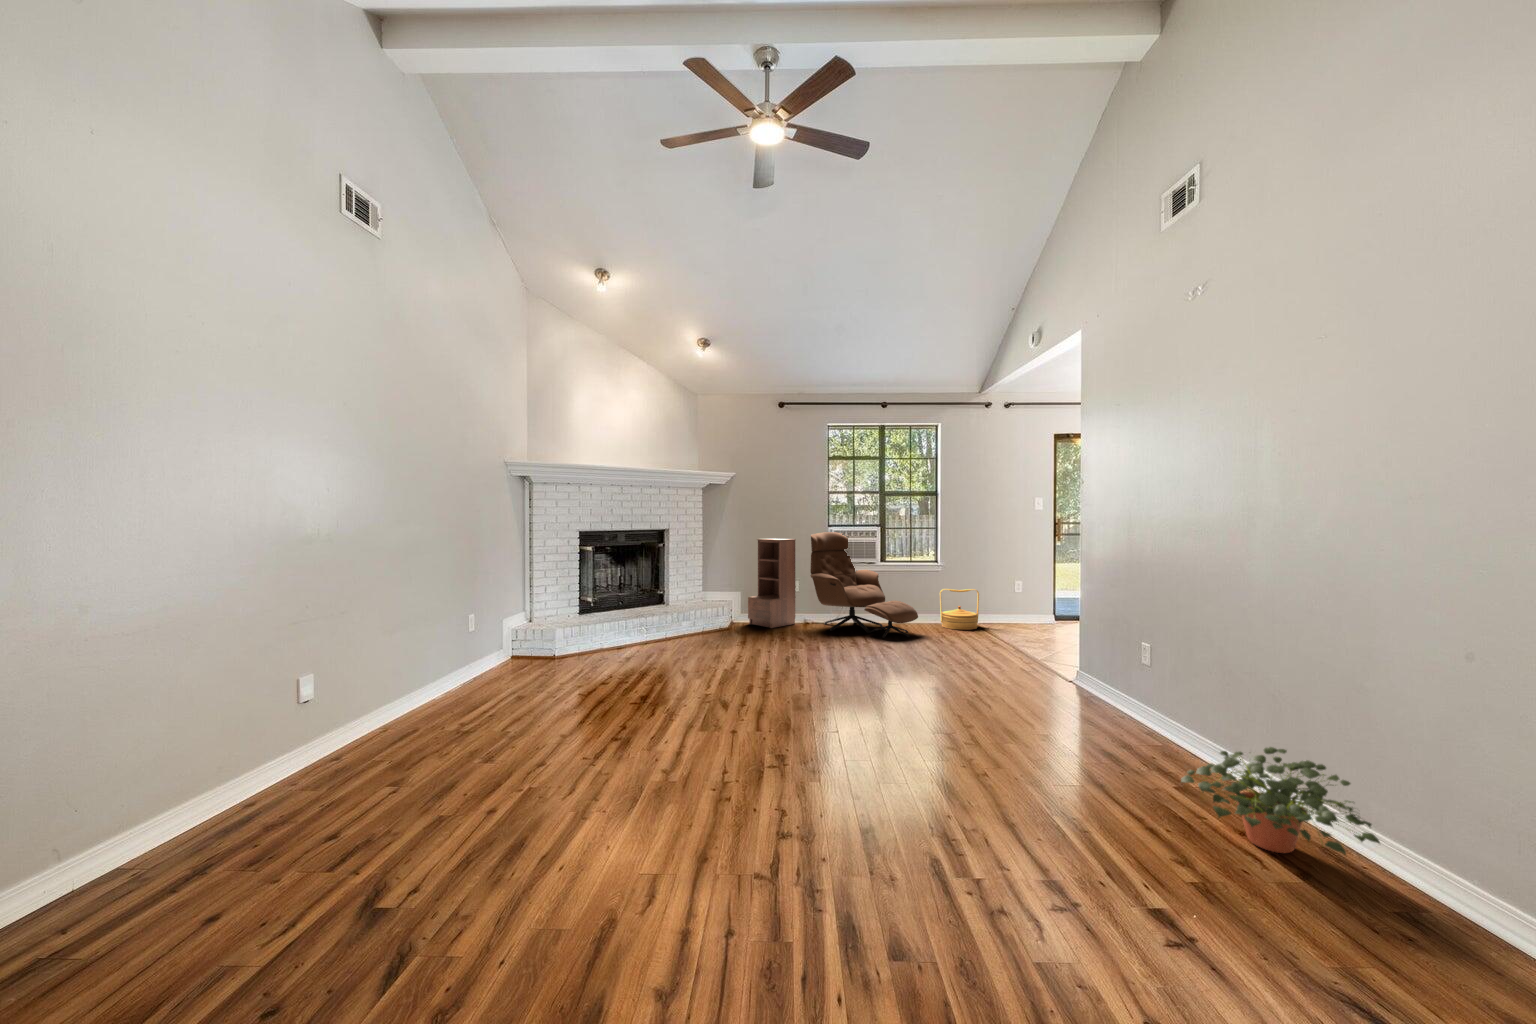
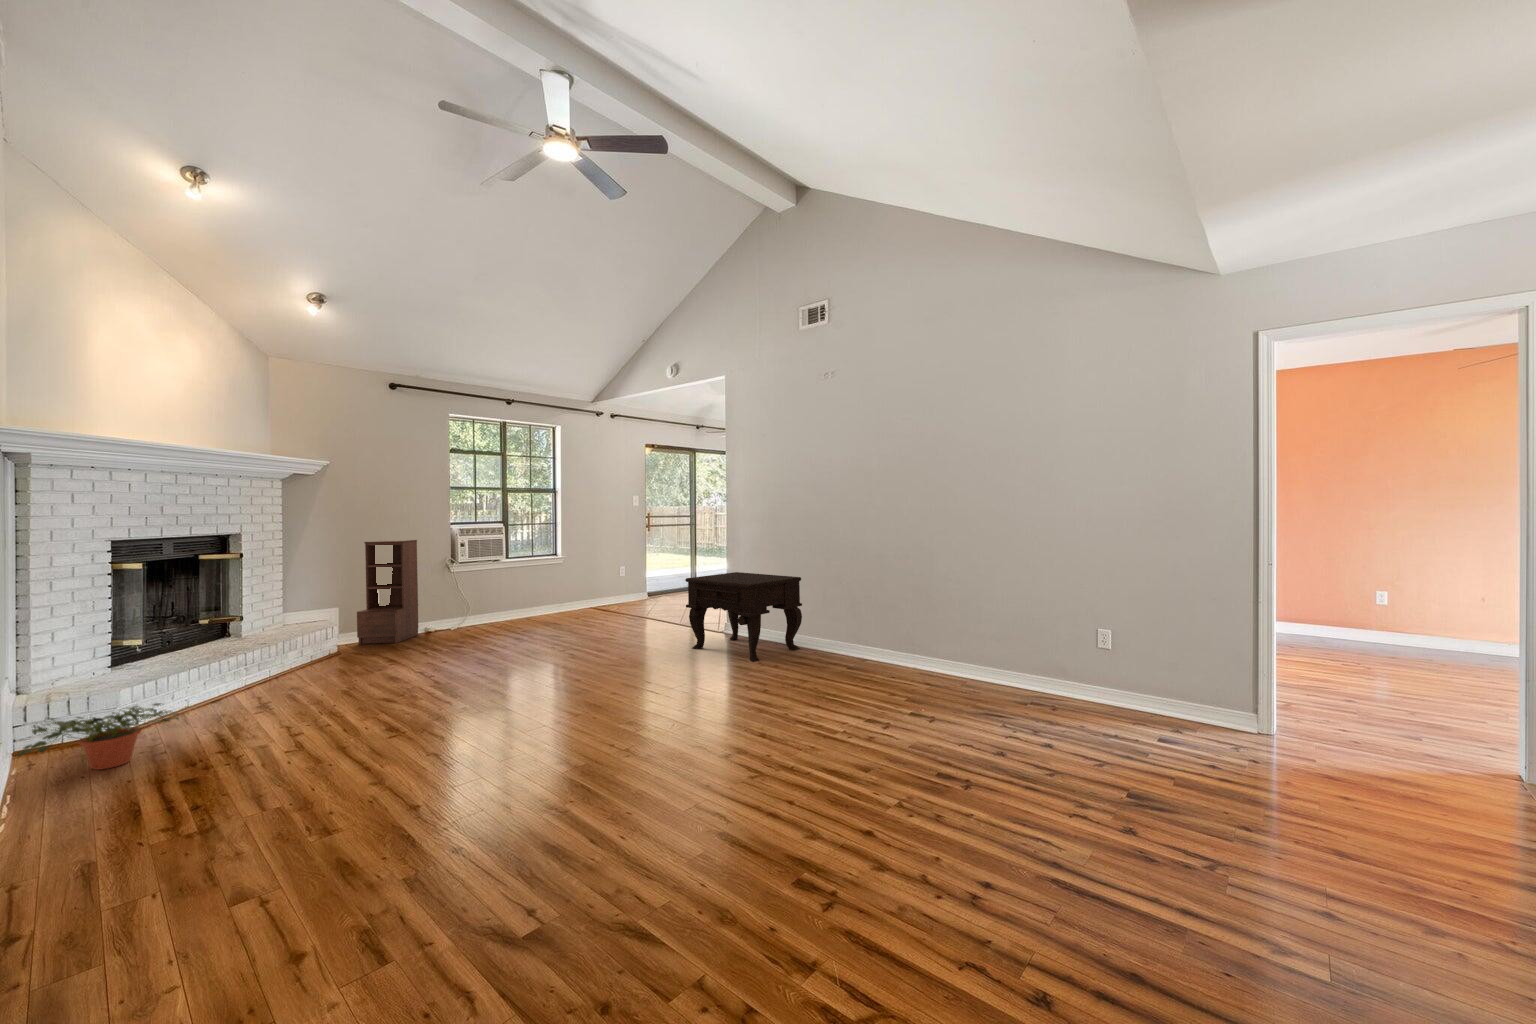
lounge chair: present [810,532,918,638] -> none [438,531,562,633]
woven basket: present [940,589,979,630] -> none [568,576,602,614]
side table: none [985,604,1151,736] -> present [685,572,802,662]
potted plant: present [1181,747,1380,855] -> present [17,703,179,770]

